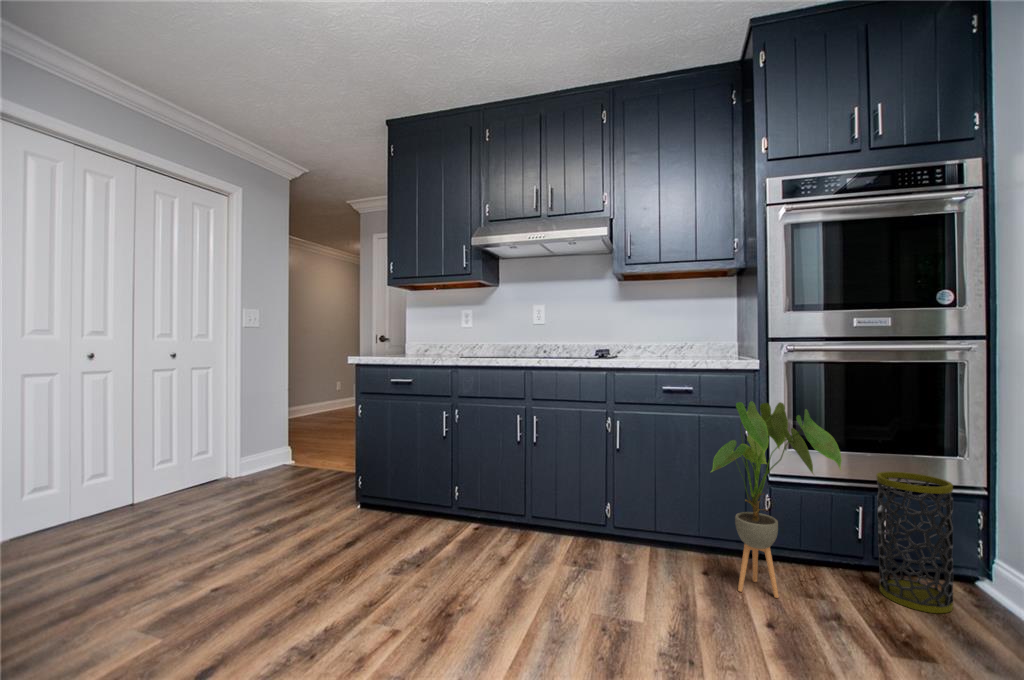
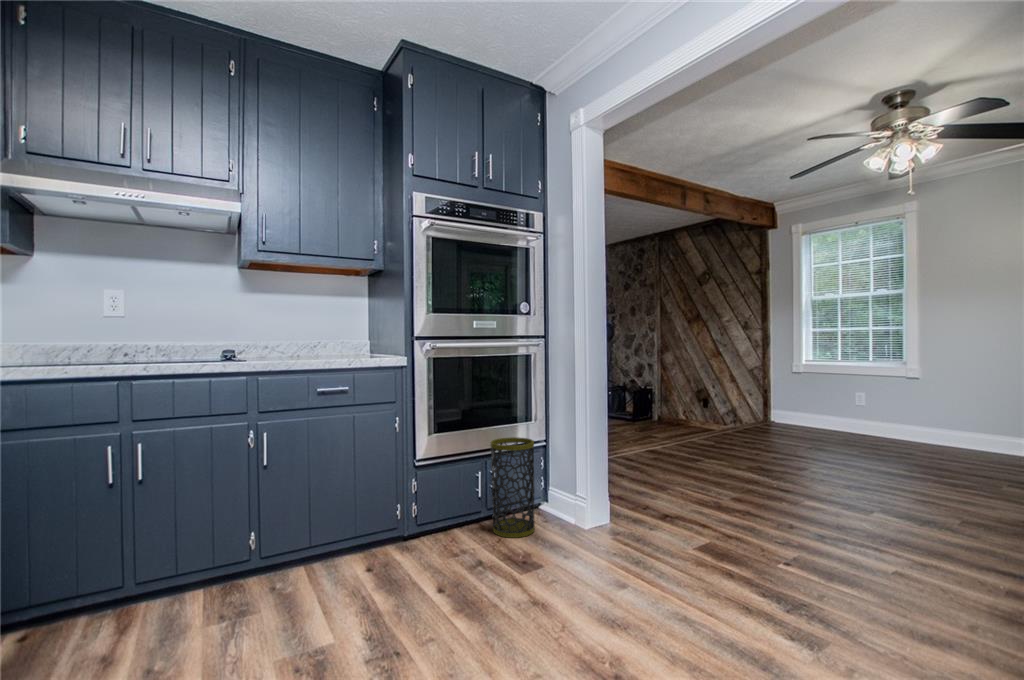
house plant: present [711,401,842,598] -> none [379,393,484,573]

